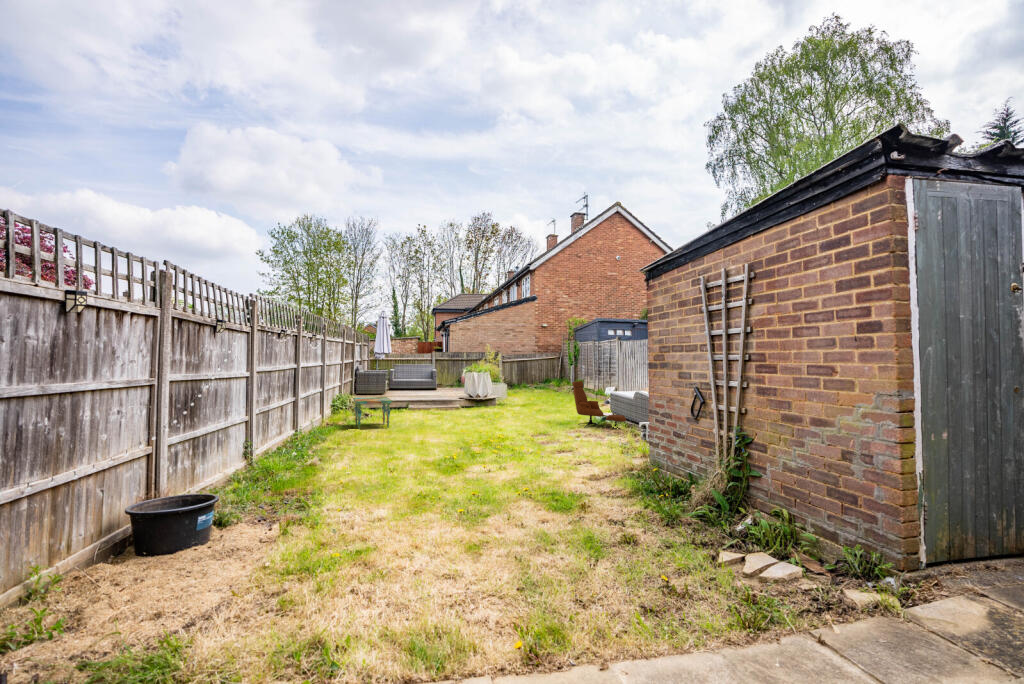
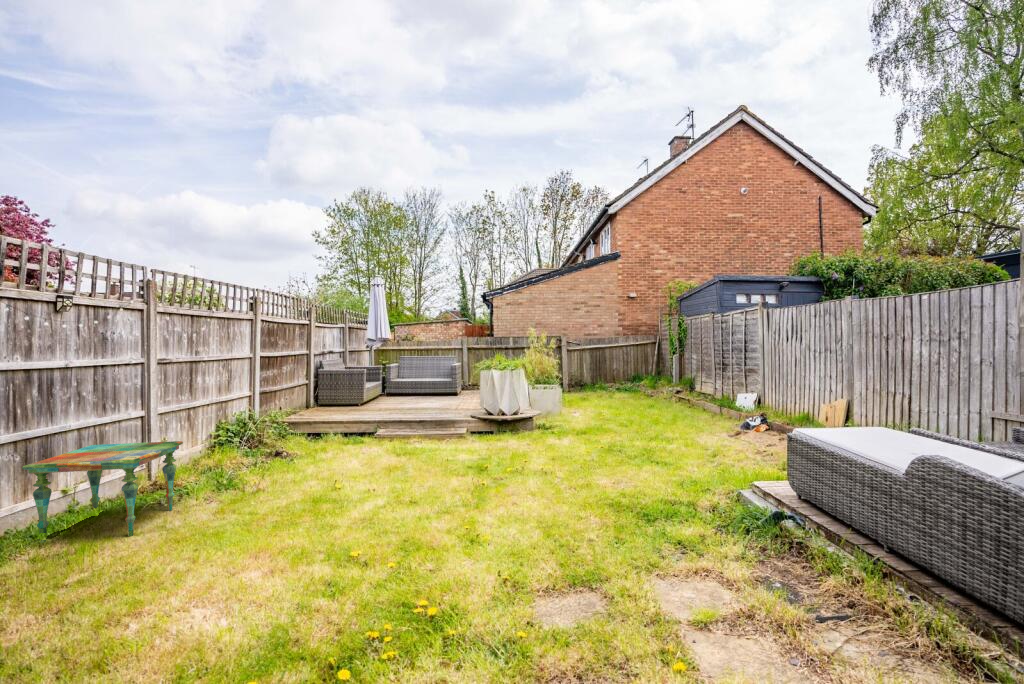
lounge chair: present [572,381,626,429] -> none [660,402,874,598]

